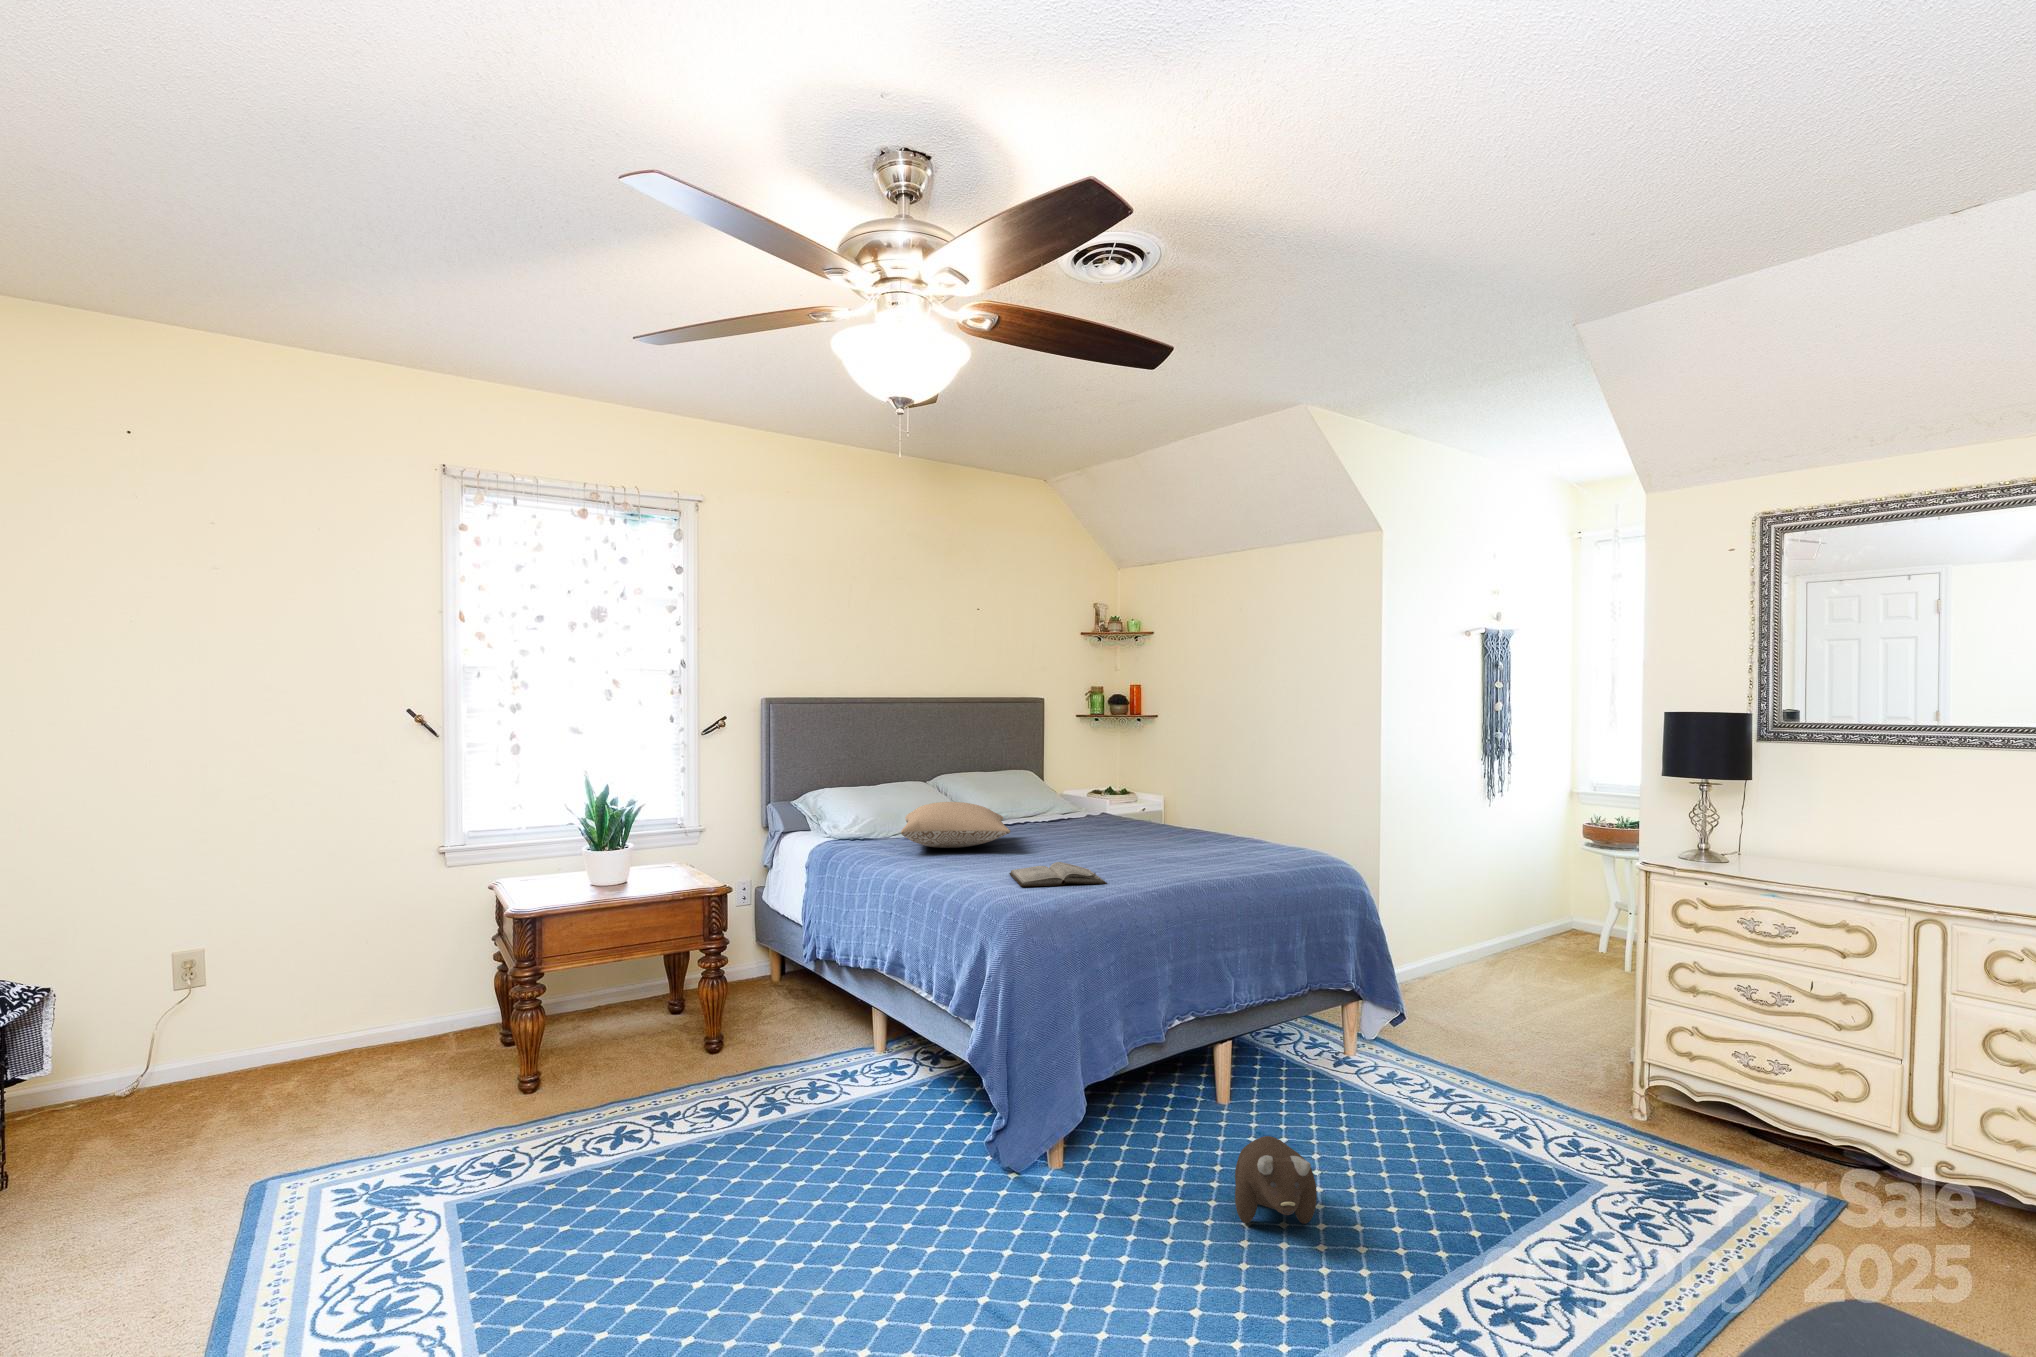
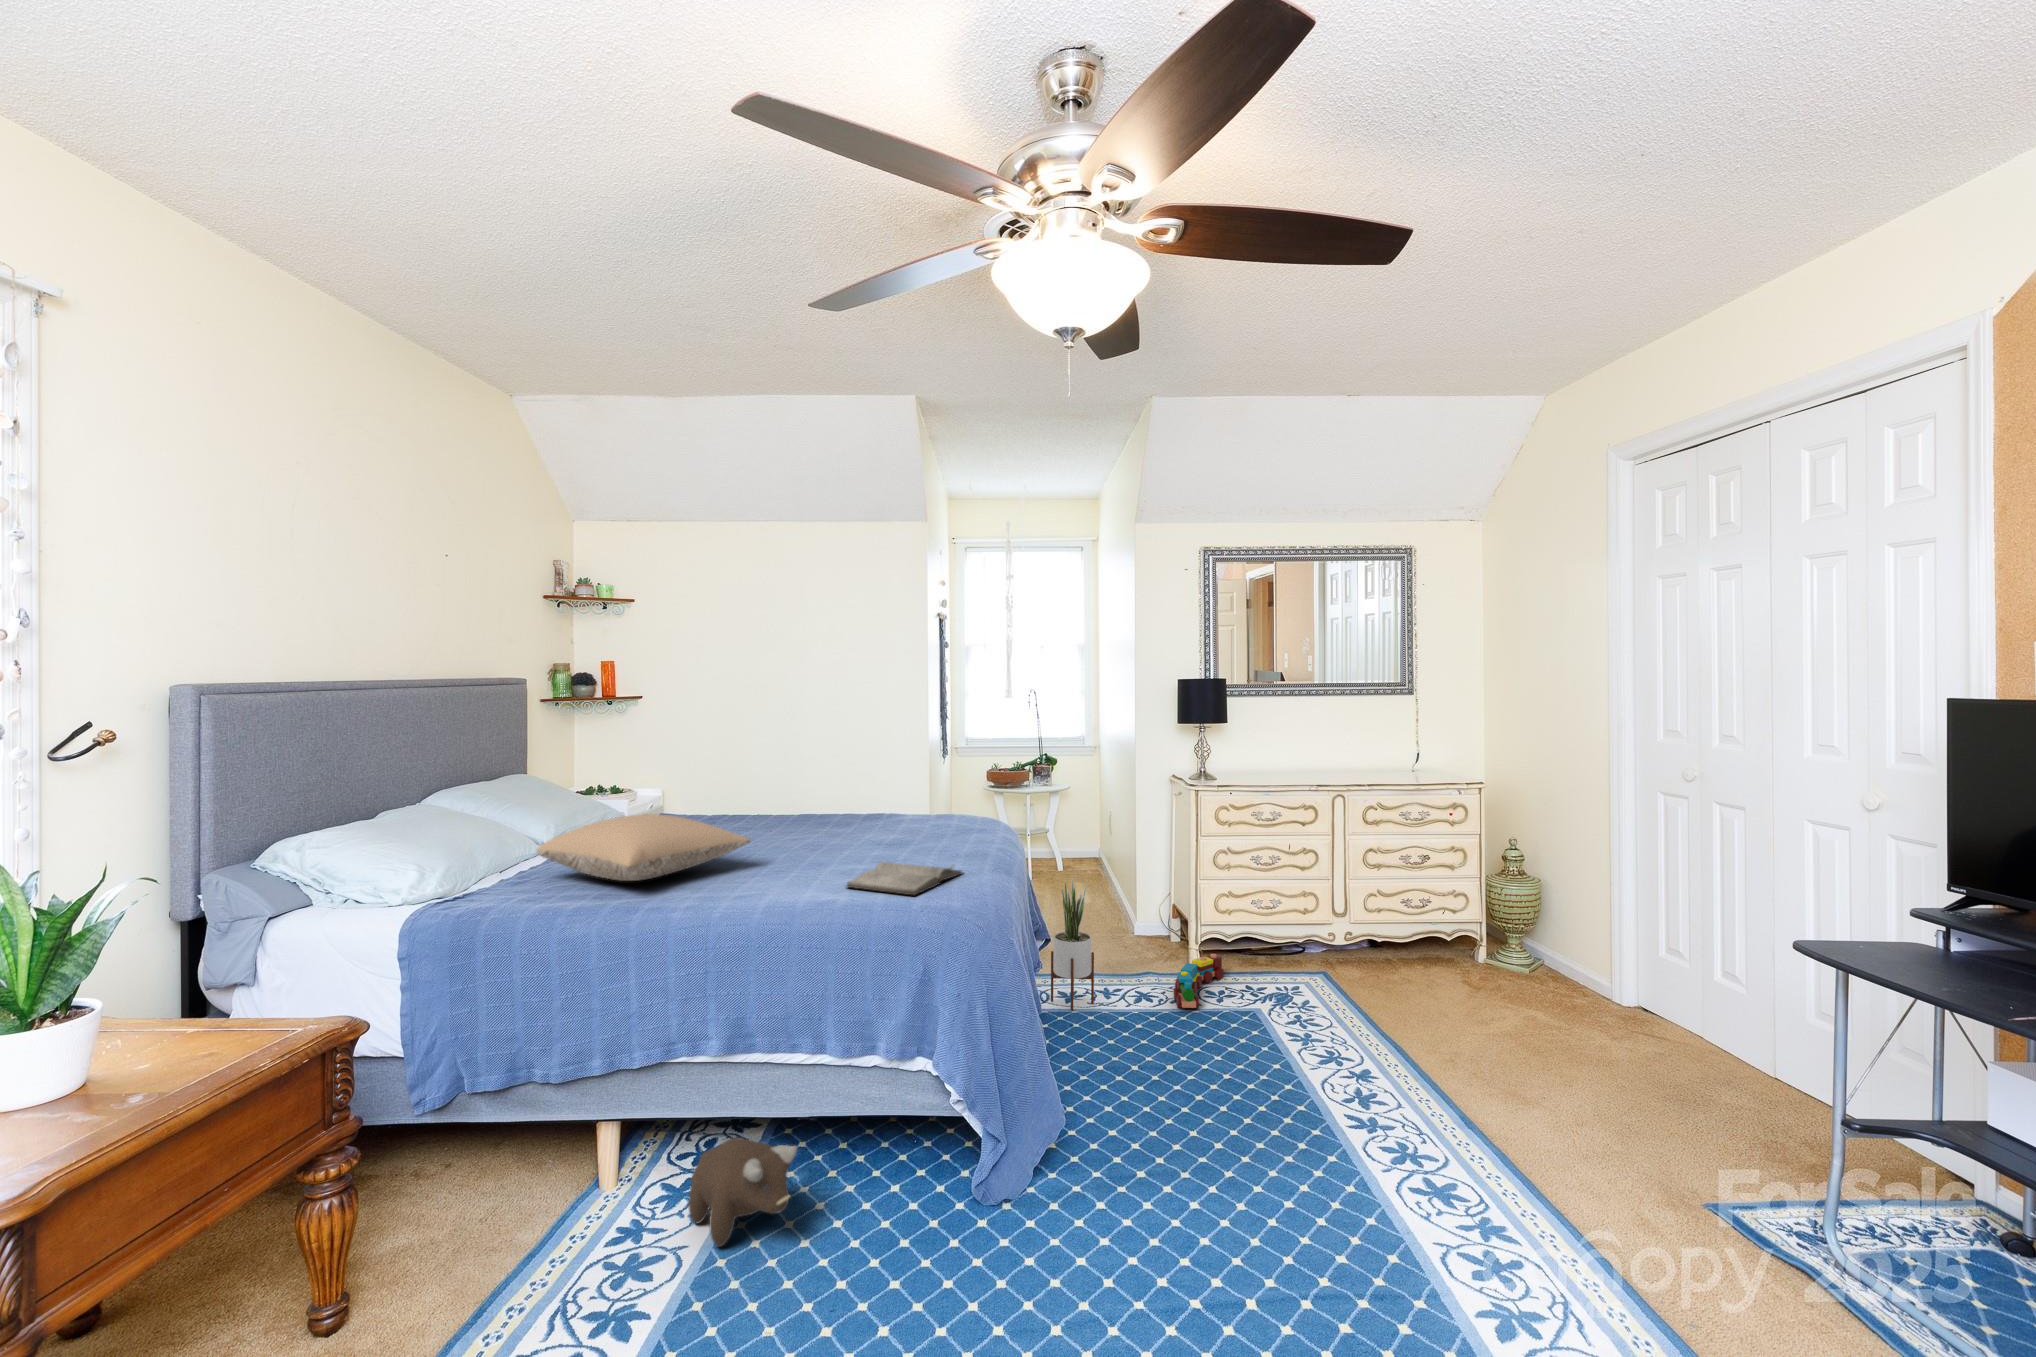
potted plant: none [1359,938,1405,1096] -> present [1051,878,1094,1010]
toy train: none [1484,1097,1638,1147] -> present [1174,954,1224,1008]
plush toy: present [1235,1136,1317,1224] -> present [688,1138,797,1247]

